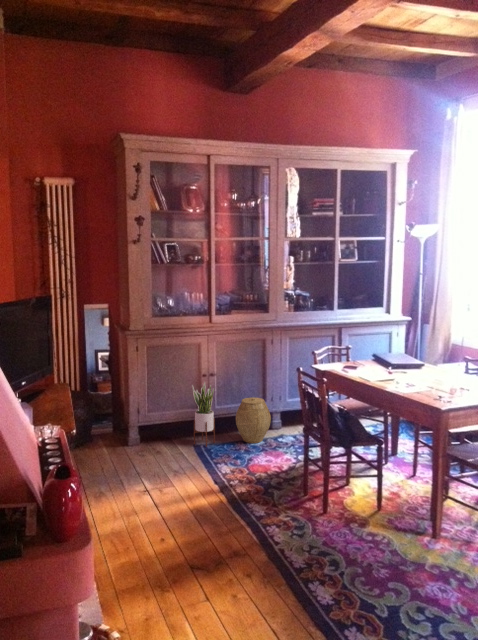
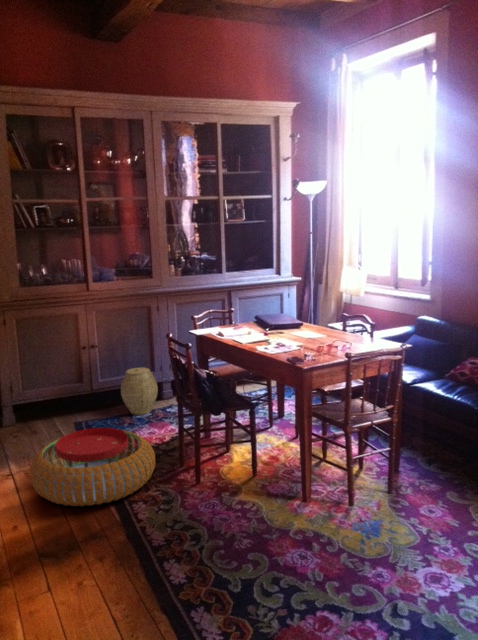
potted plant: present [192,382,215,447] -> none [69,355,100,422]
pouf: none [169,453,284,526] -> present [29,428,156,506]

